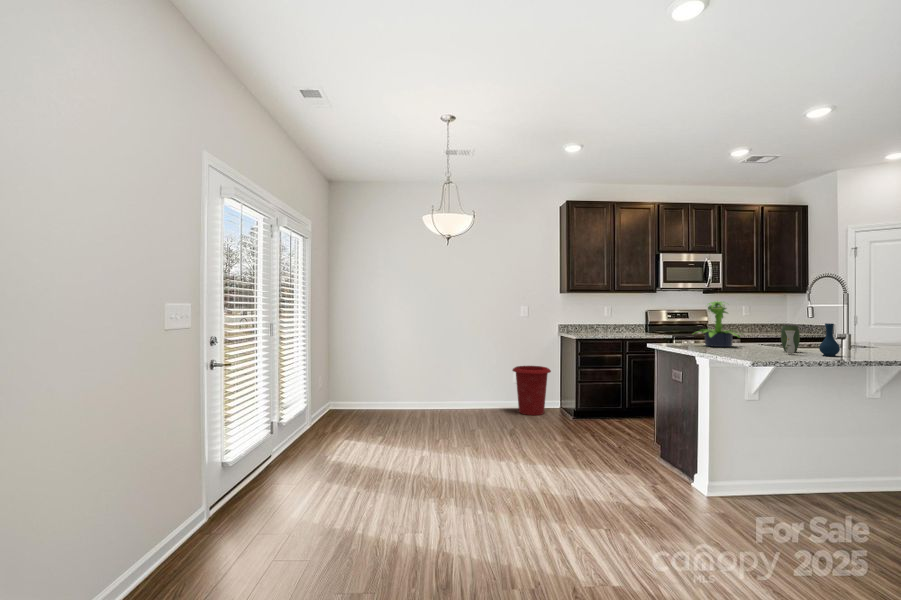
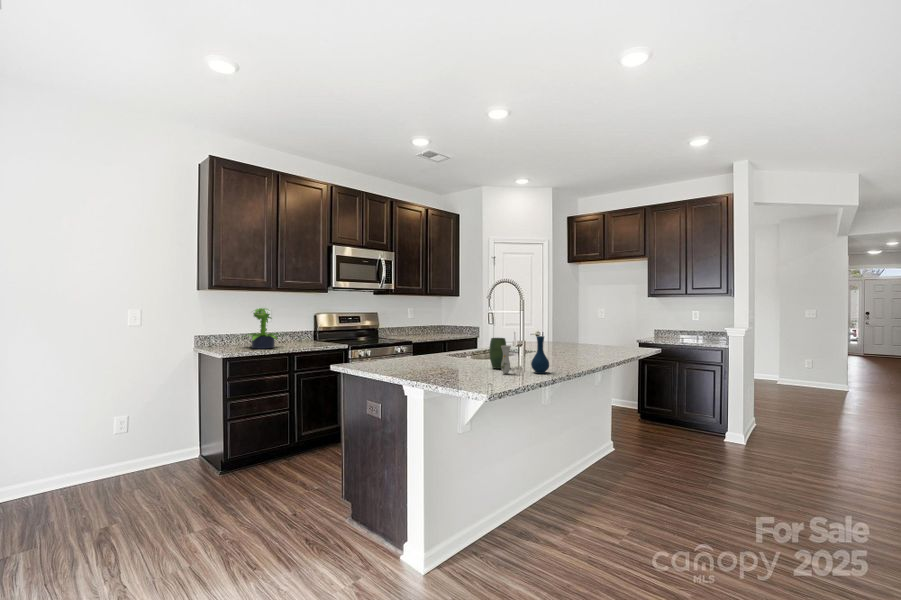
potted plant: present [702,301,739,347] -> present [249,308,278,349]
waste bin: present [512,366,551,415] -> none [112,402,184,485]

